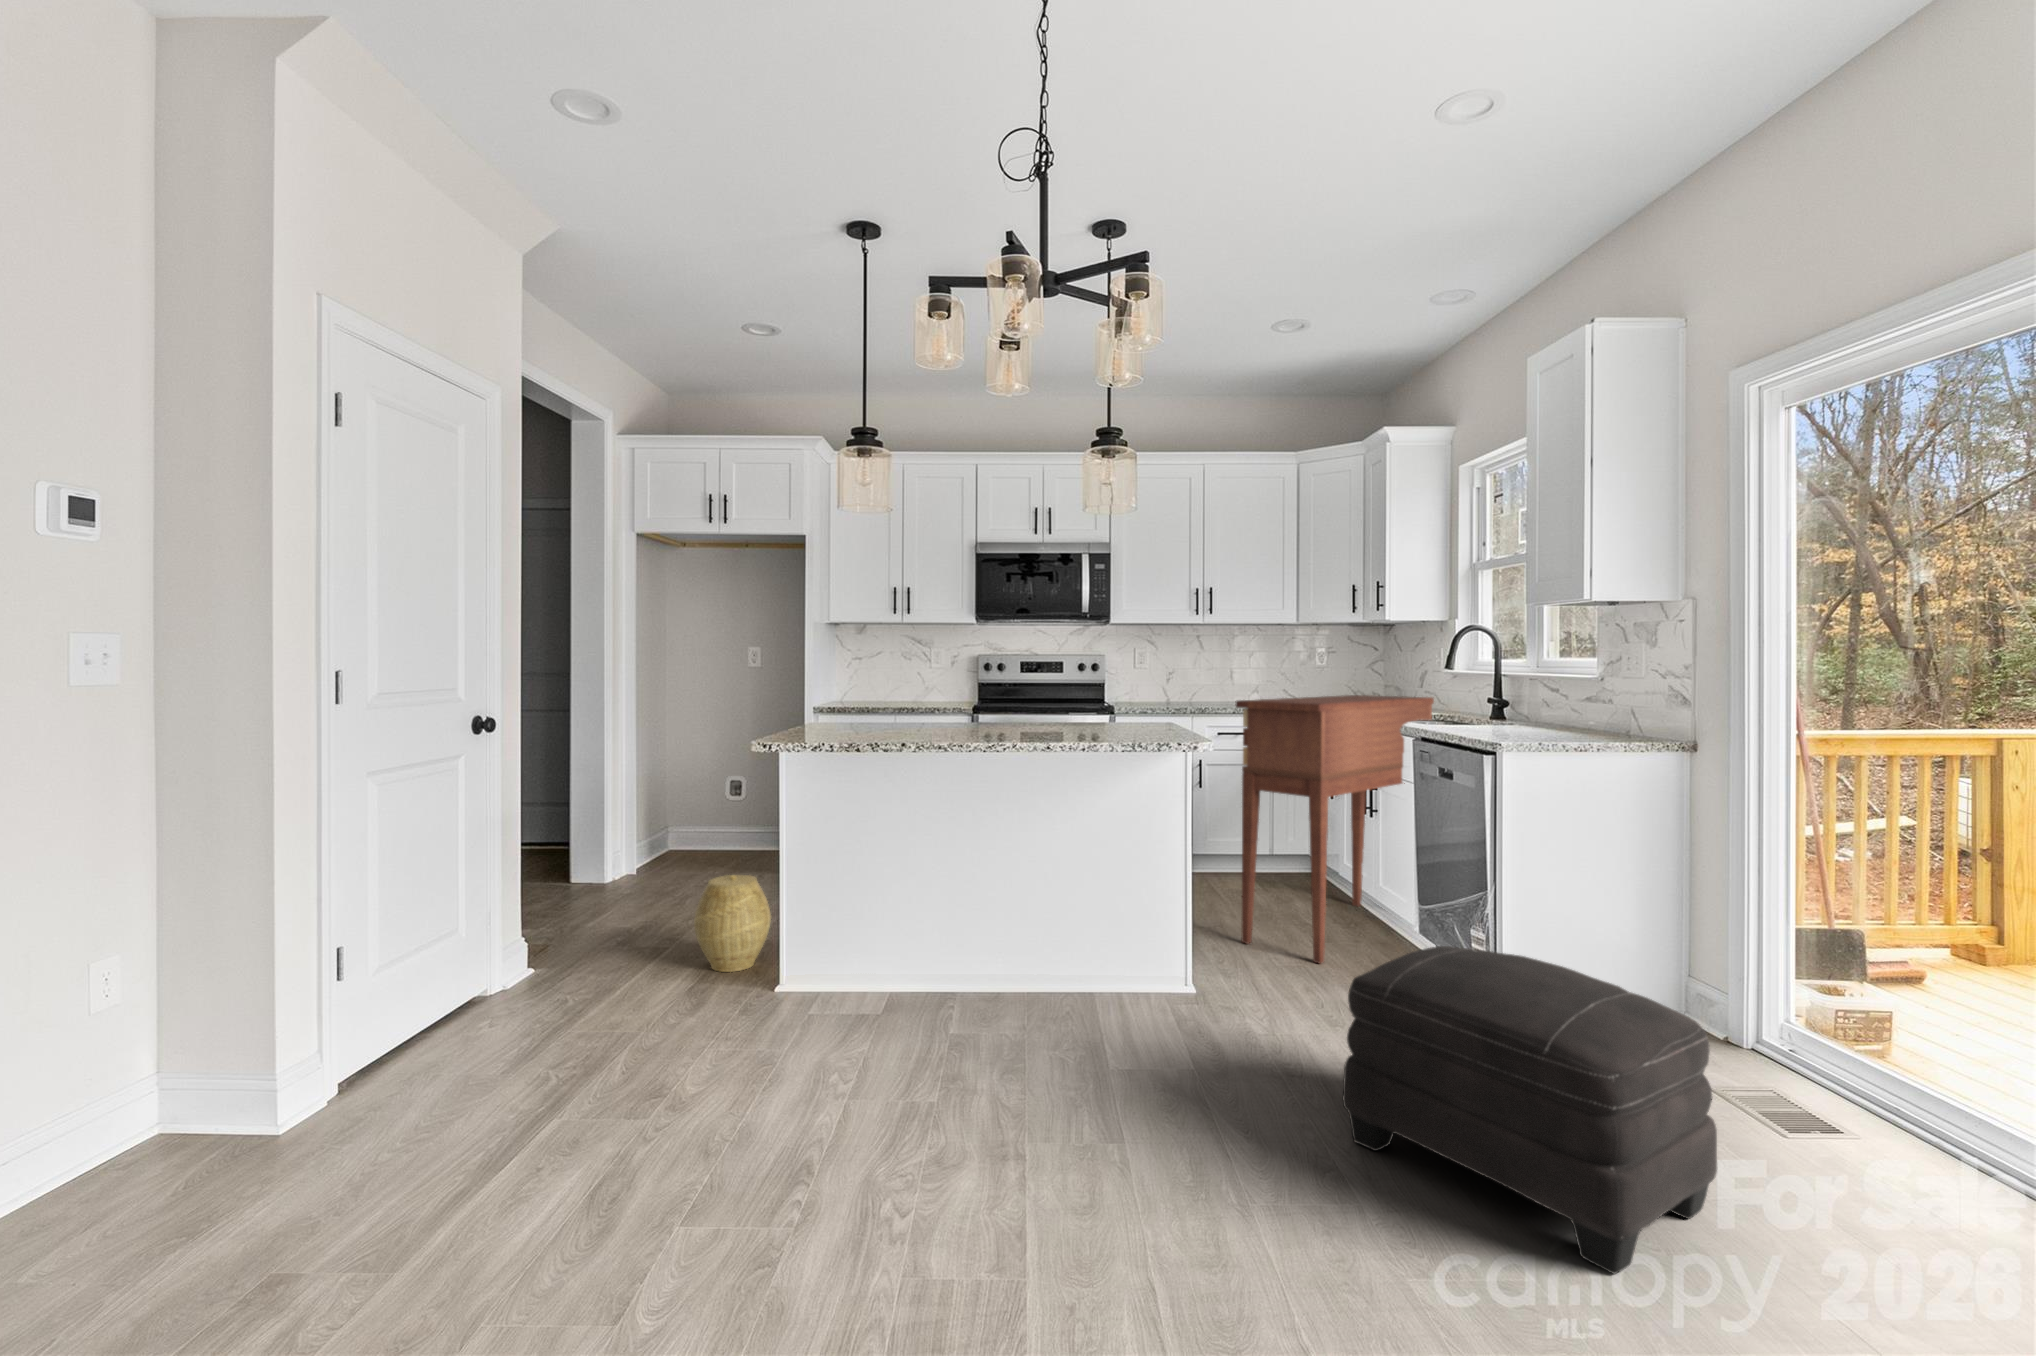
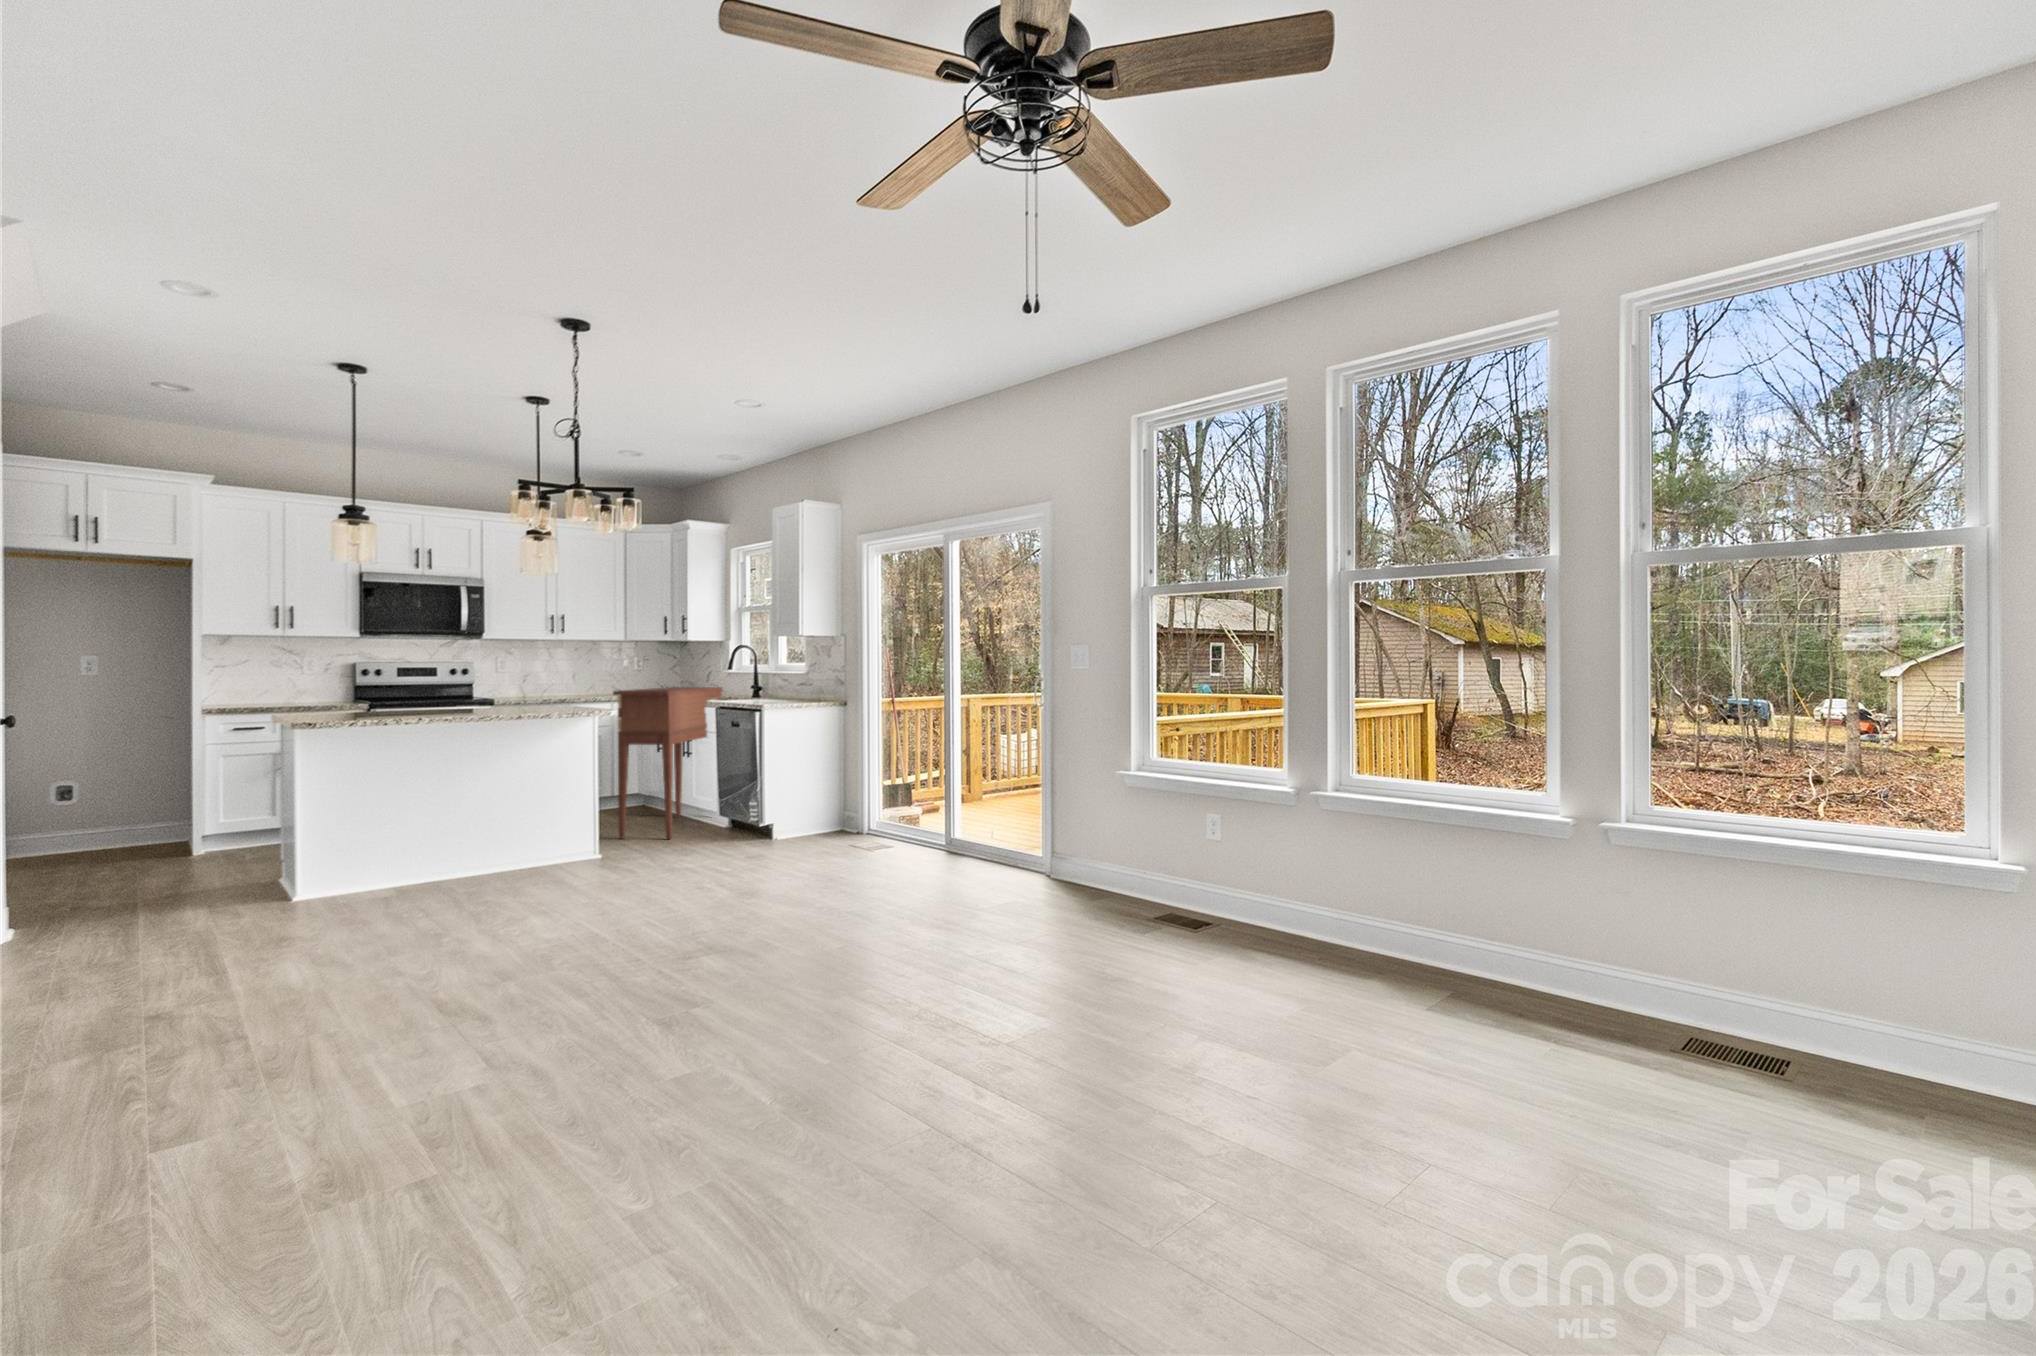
woven basket: present [694,875,771,972] -> none [204,831,275,903]
ottoman: present [1343,946,1717,1274] -> none [709,789,846,884]

